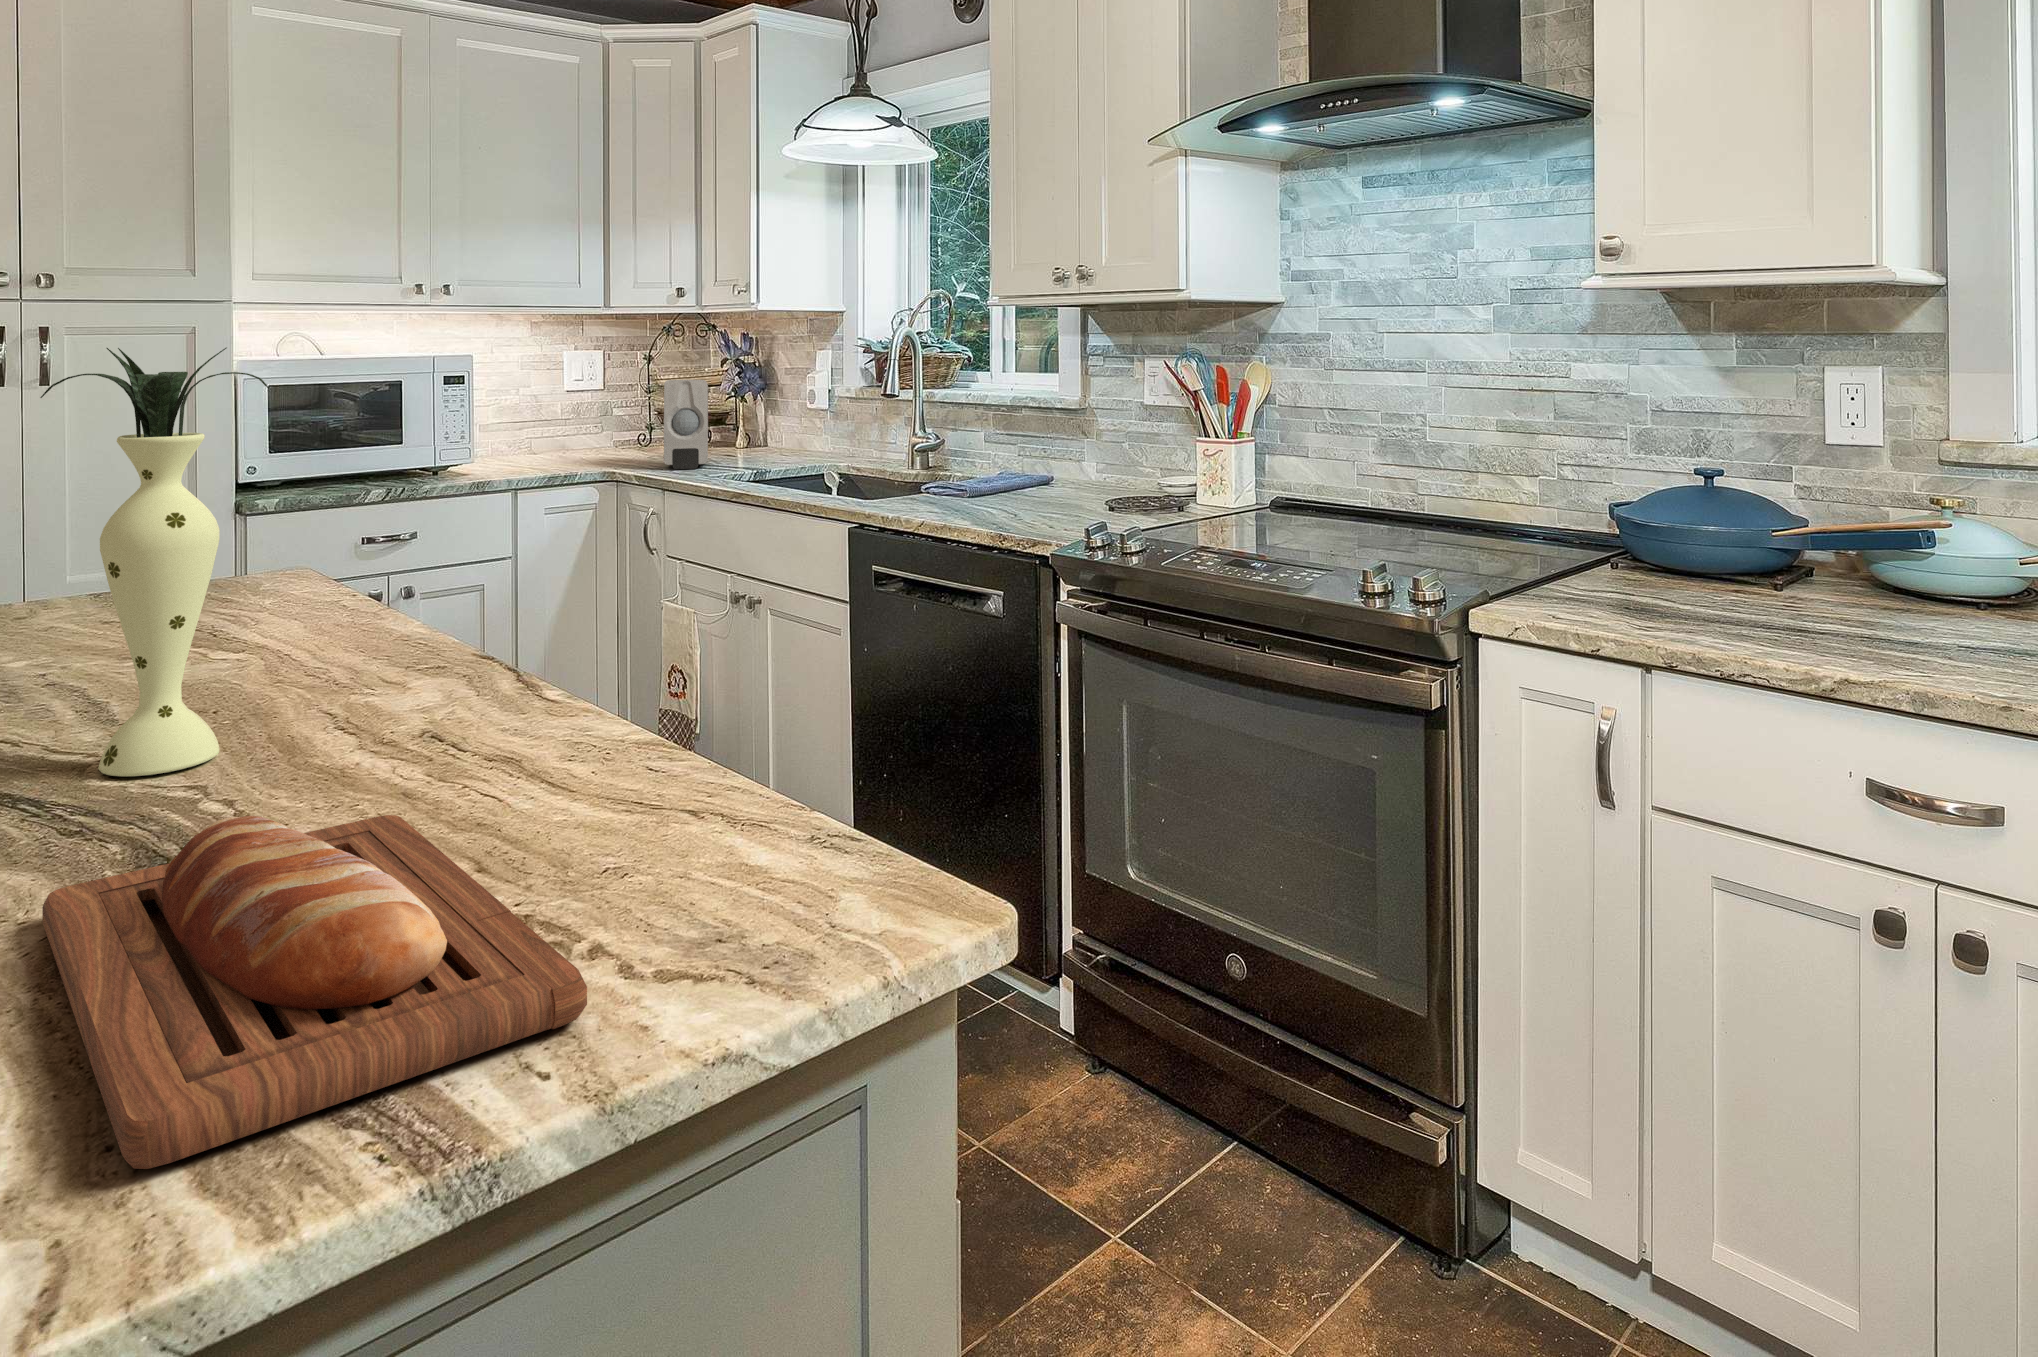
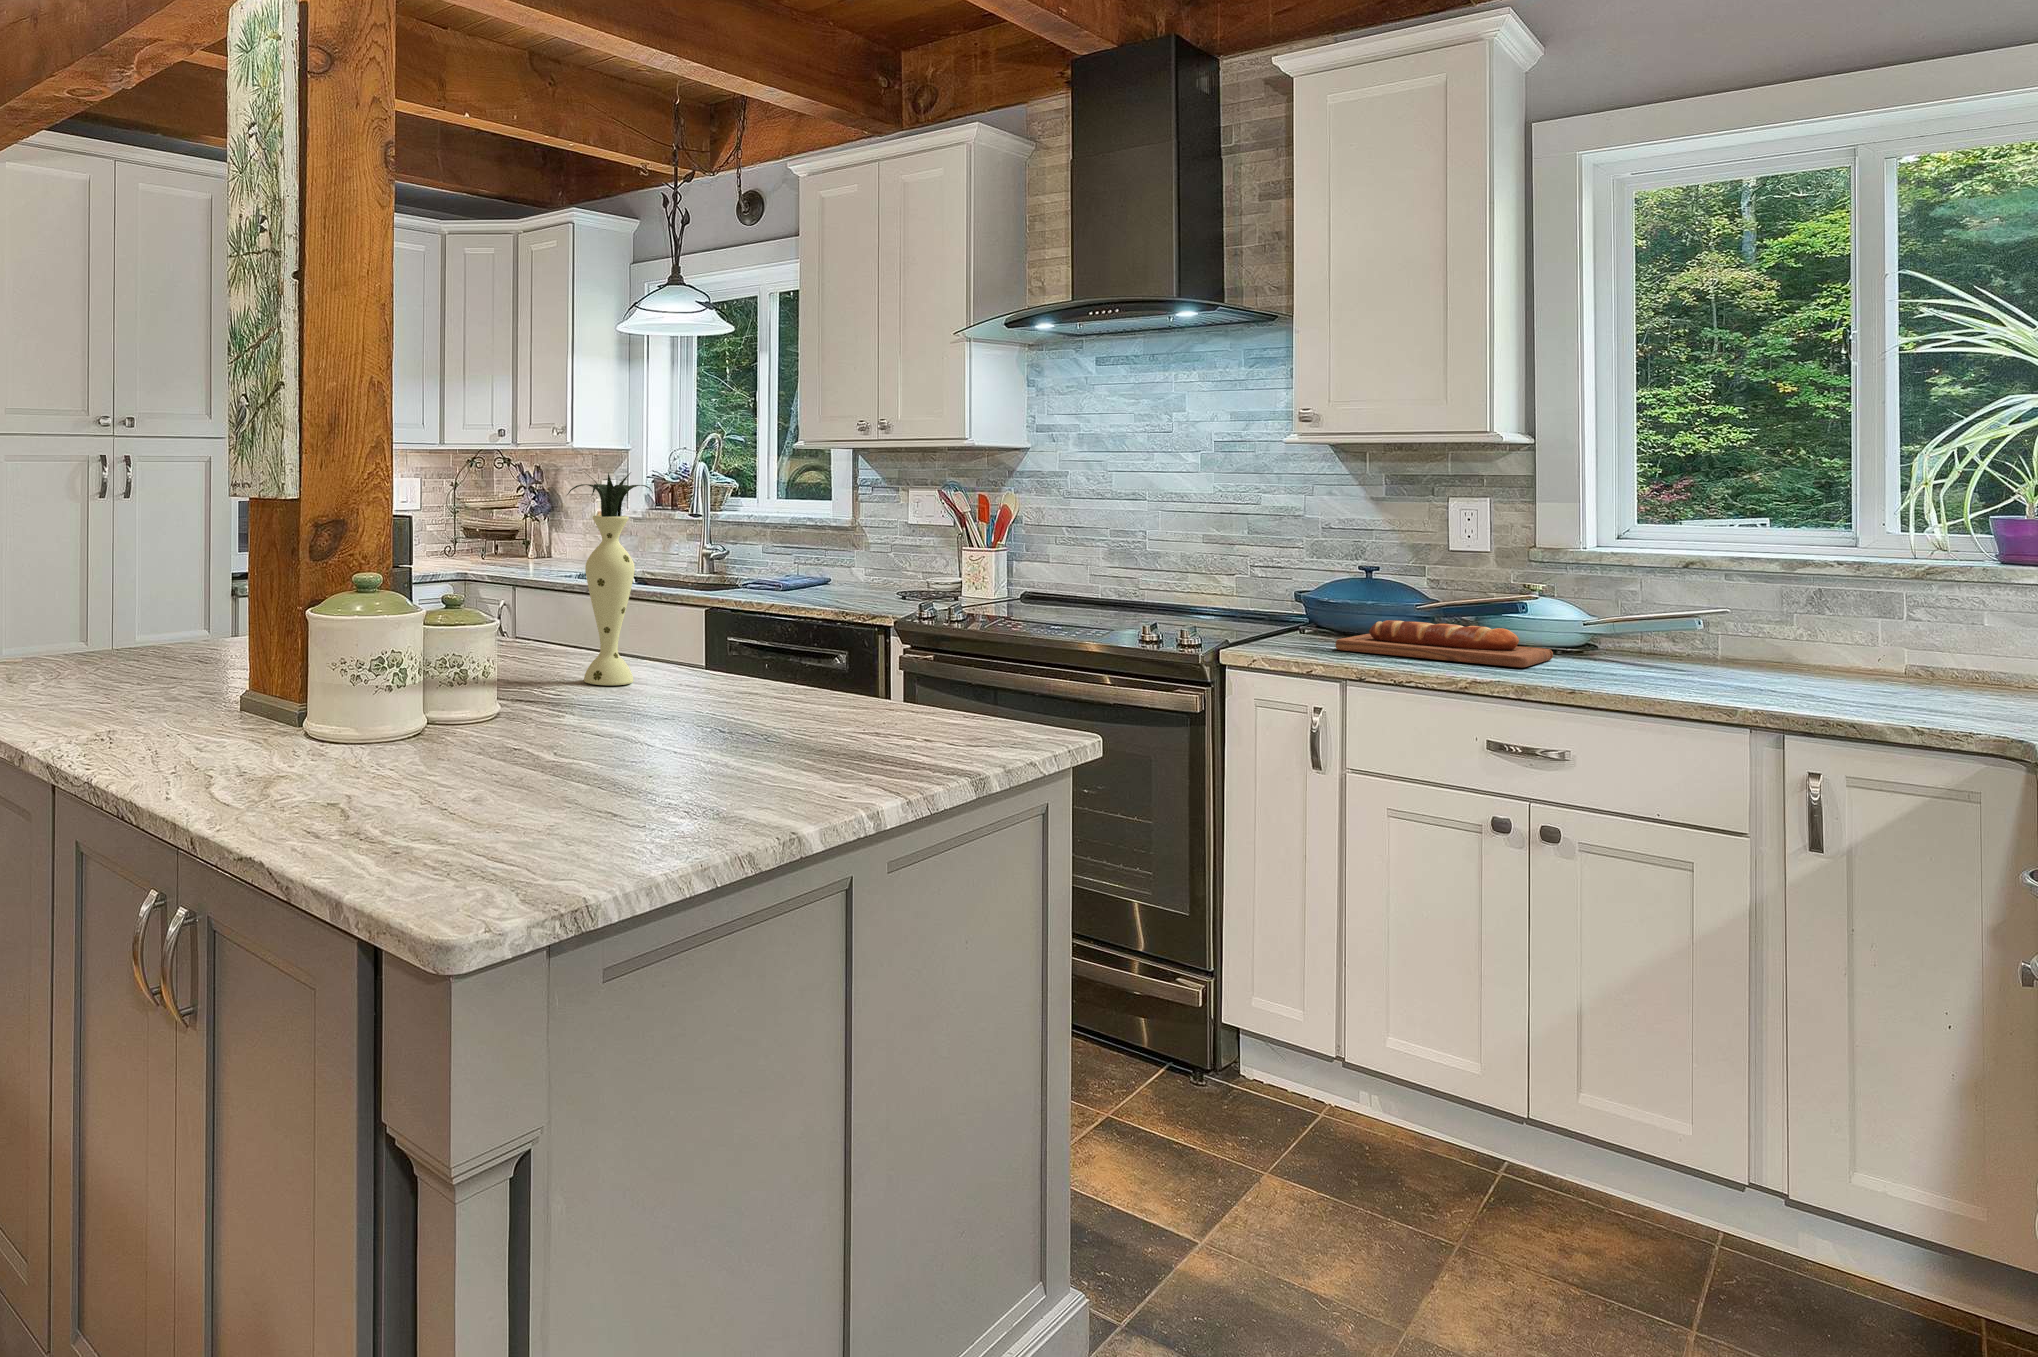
soap dispenser: present [664,380,708,469] -> none [504,501,543,571]
bread loaf: present [42,815,587,1169] -> present [1335,620,1553,667]

